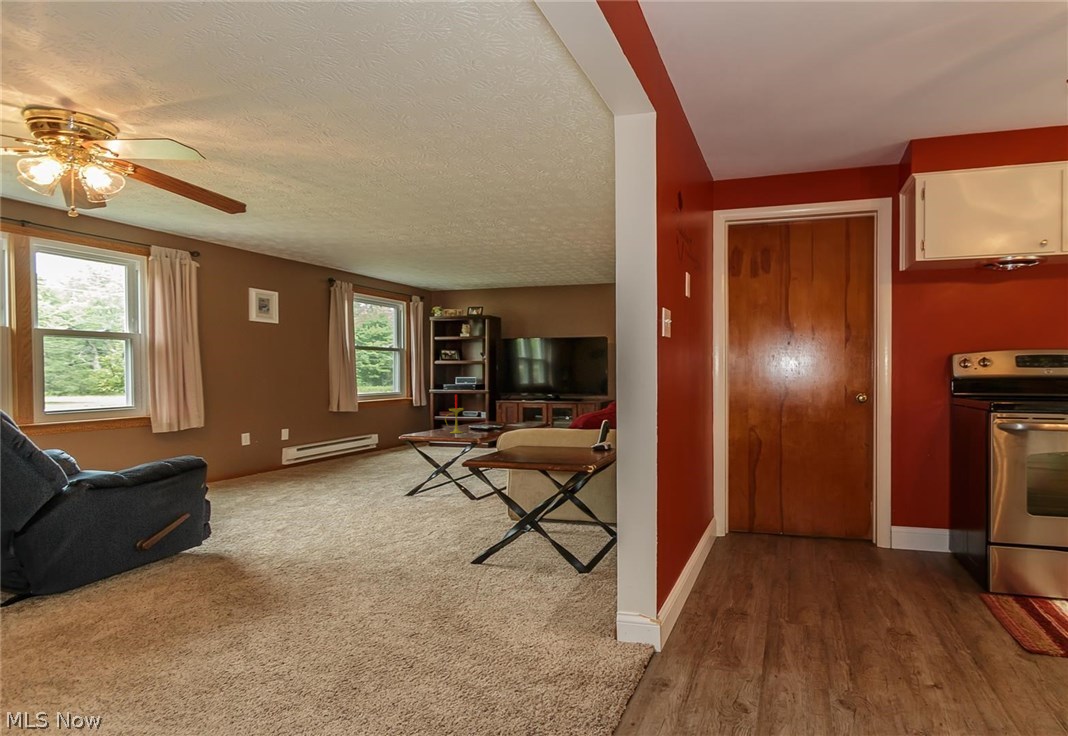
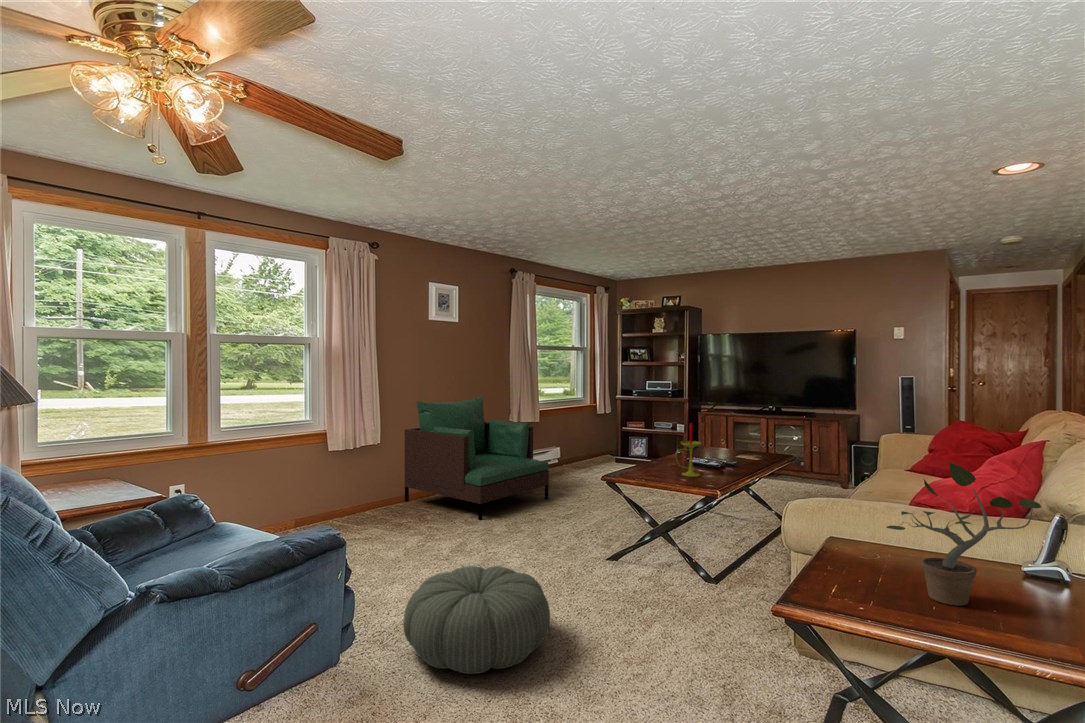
potted plant: none [502,385,568,457] -> present [887,462,1041,606]
armchair: none [227,388,359,486] -> present [405,397,549,520]
pouf: none [221,492,333,552] -> present [403,566,550,674]

